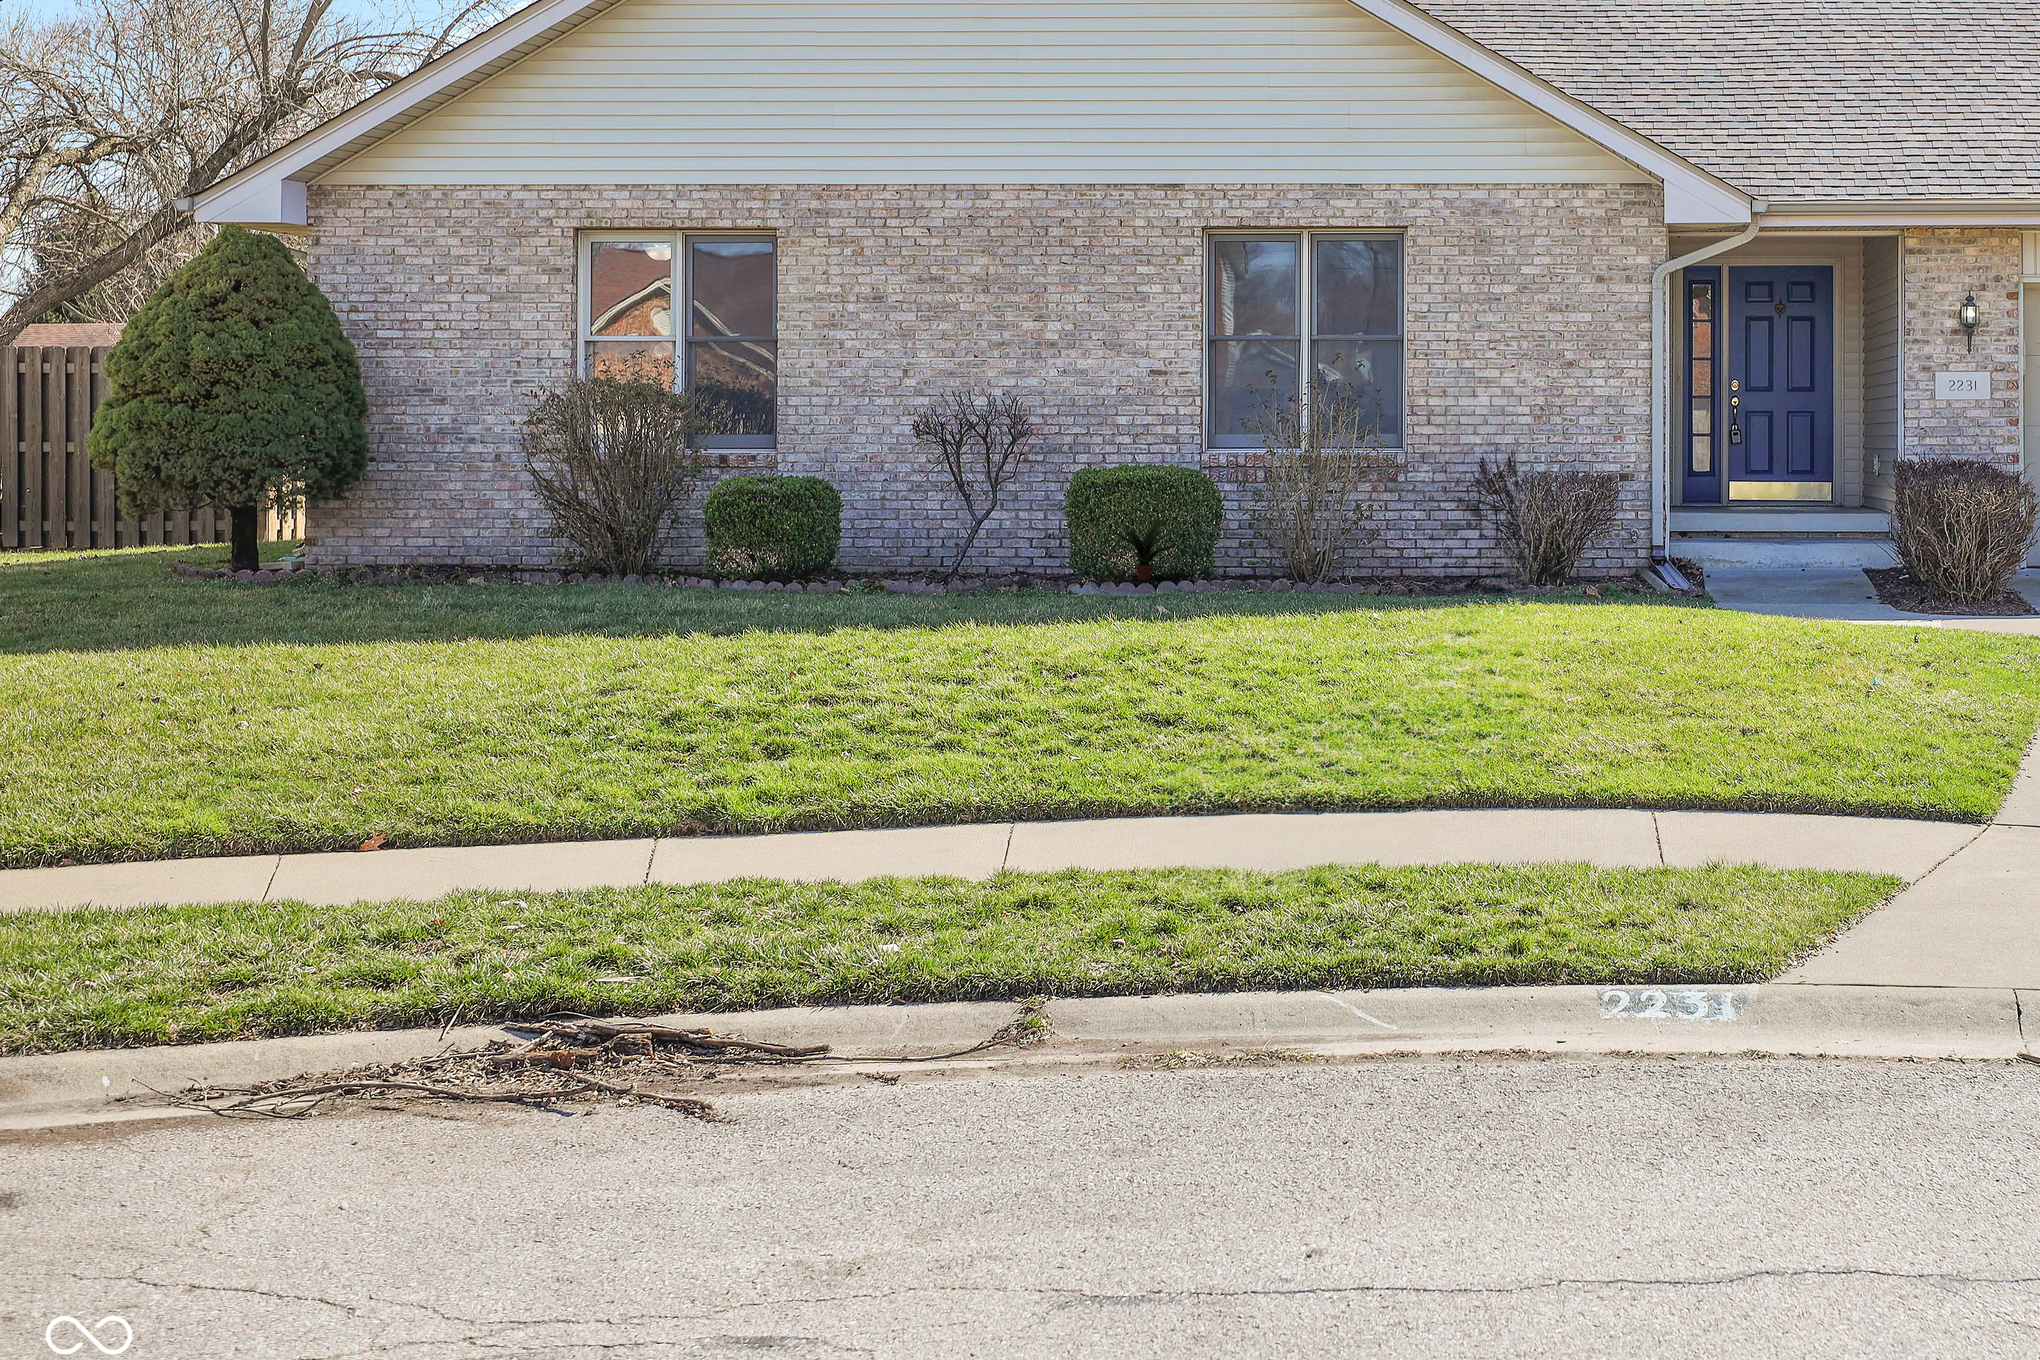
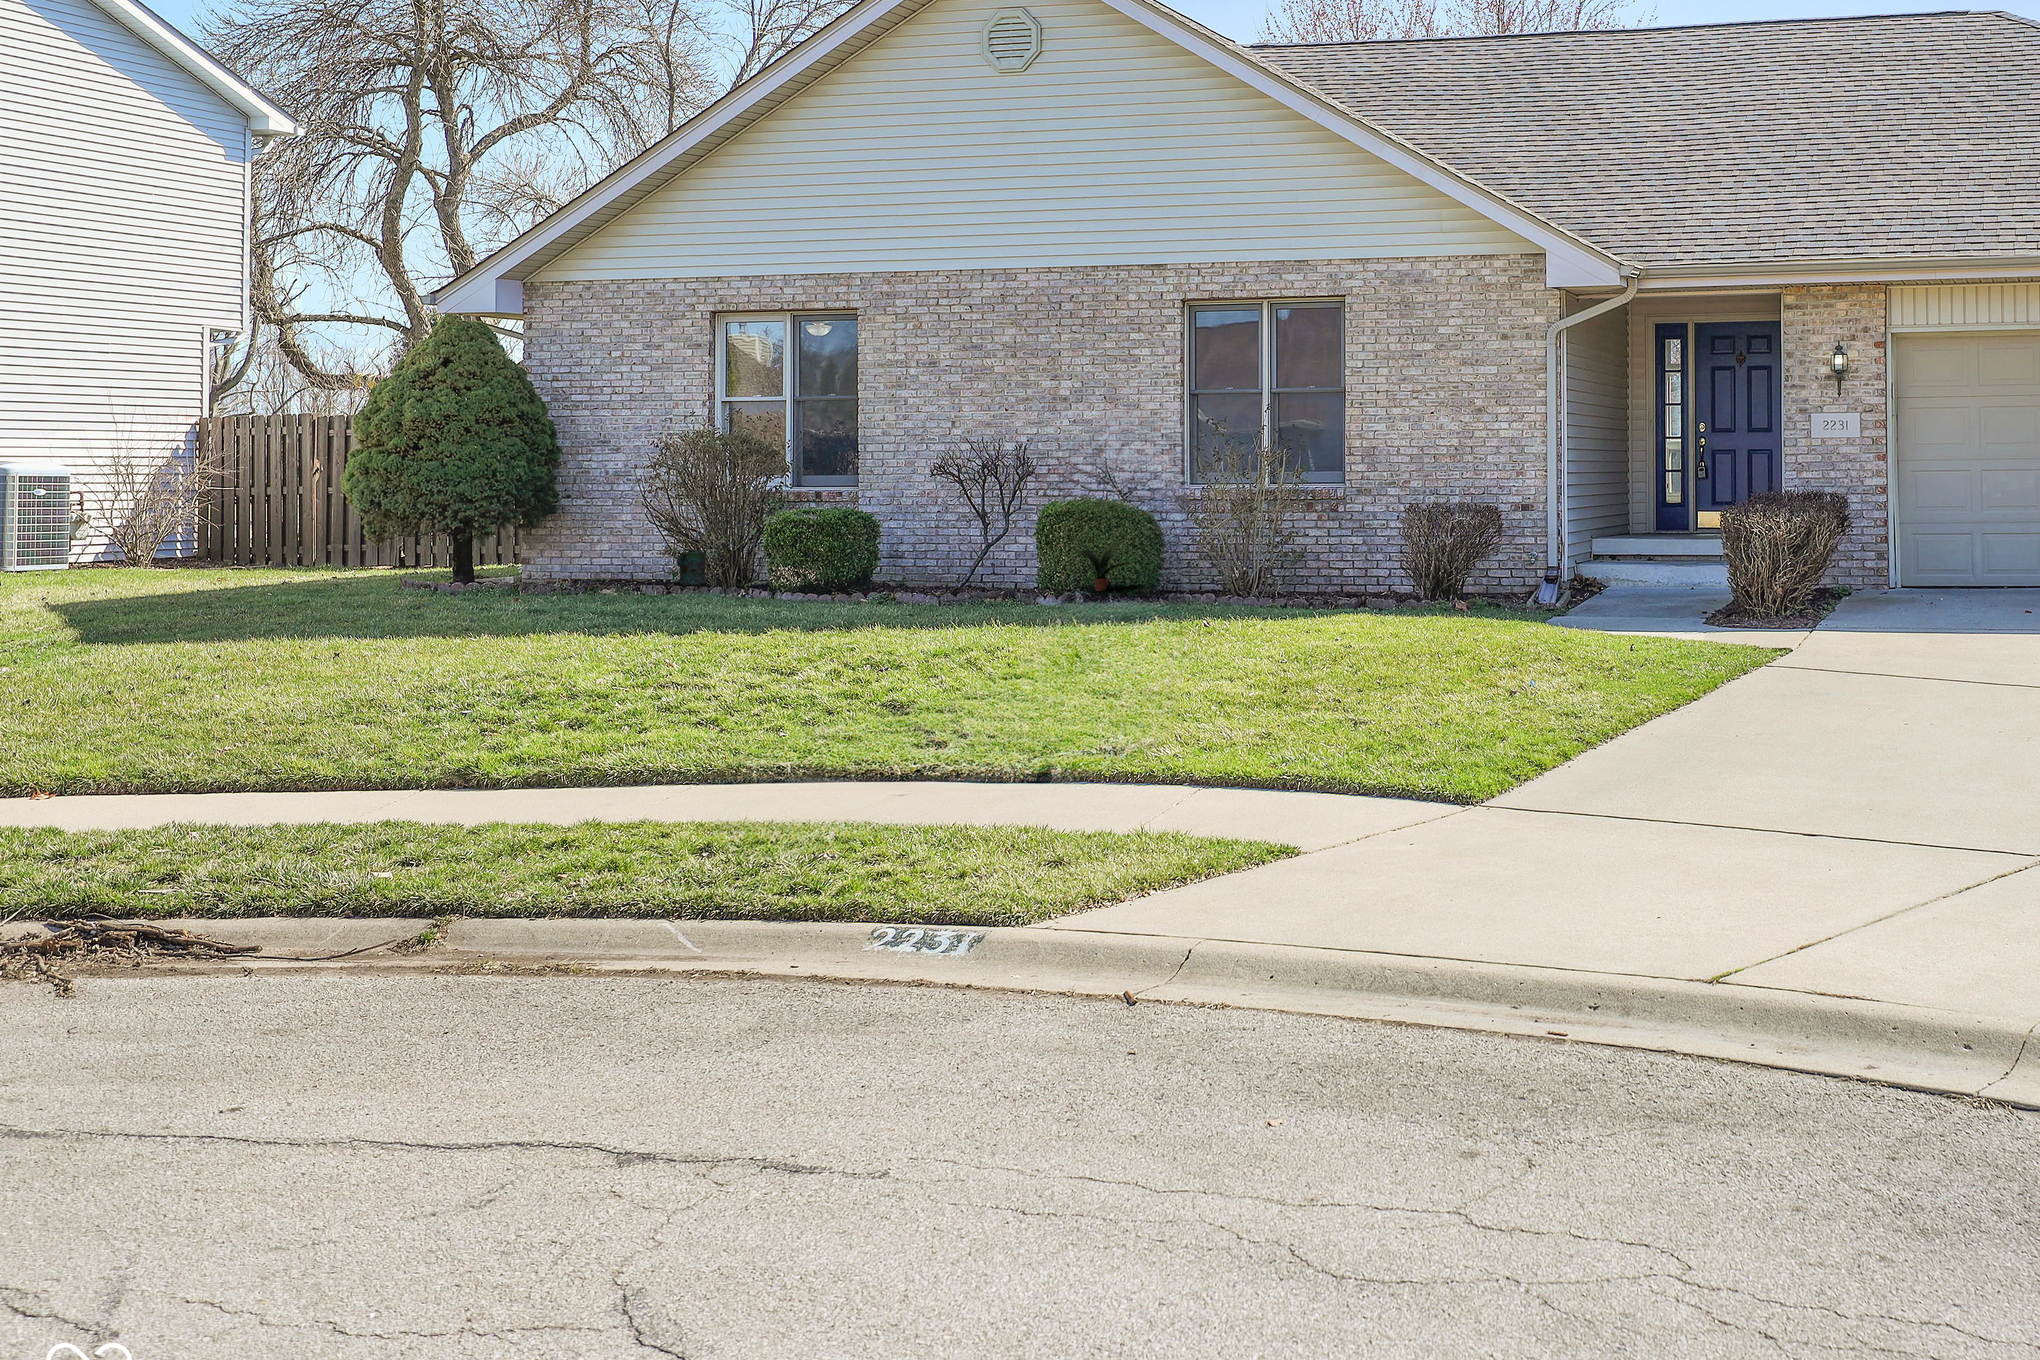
watering can: none [579,523,619,575] -> present [677,550,707,585]

